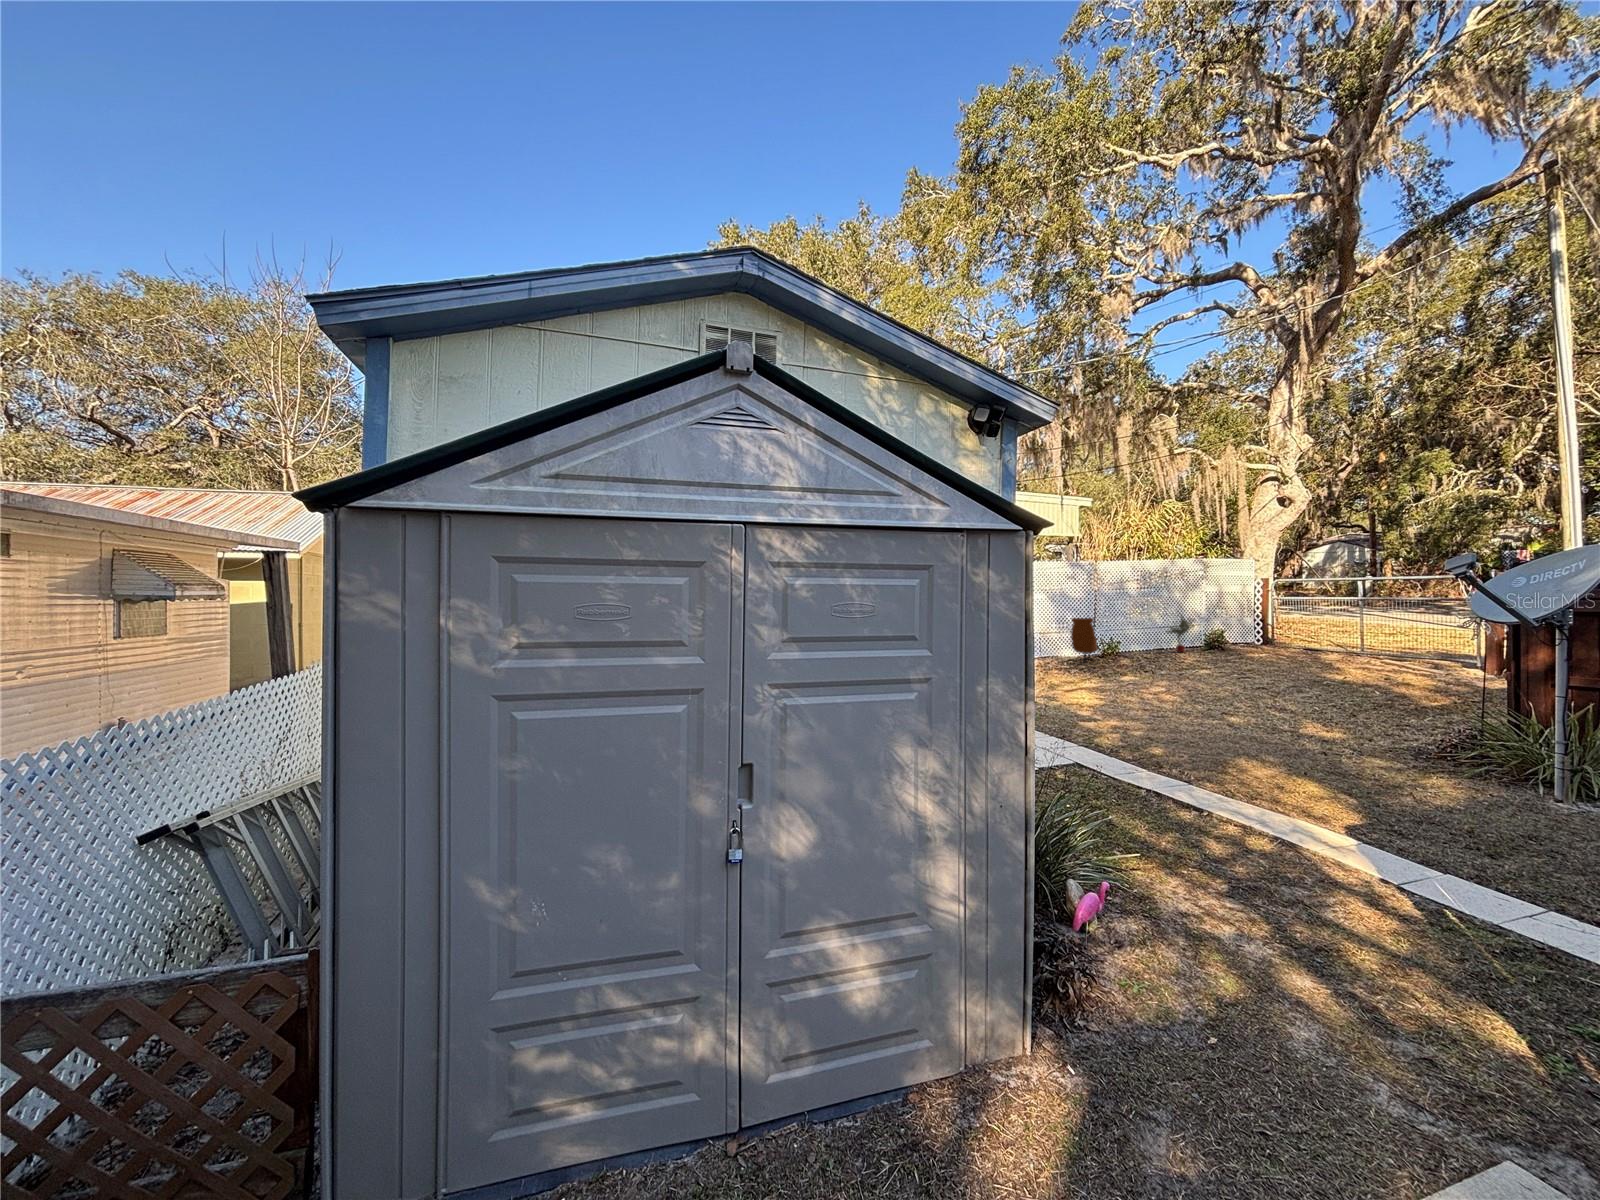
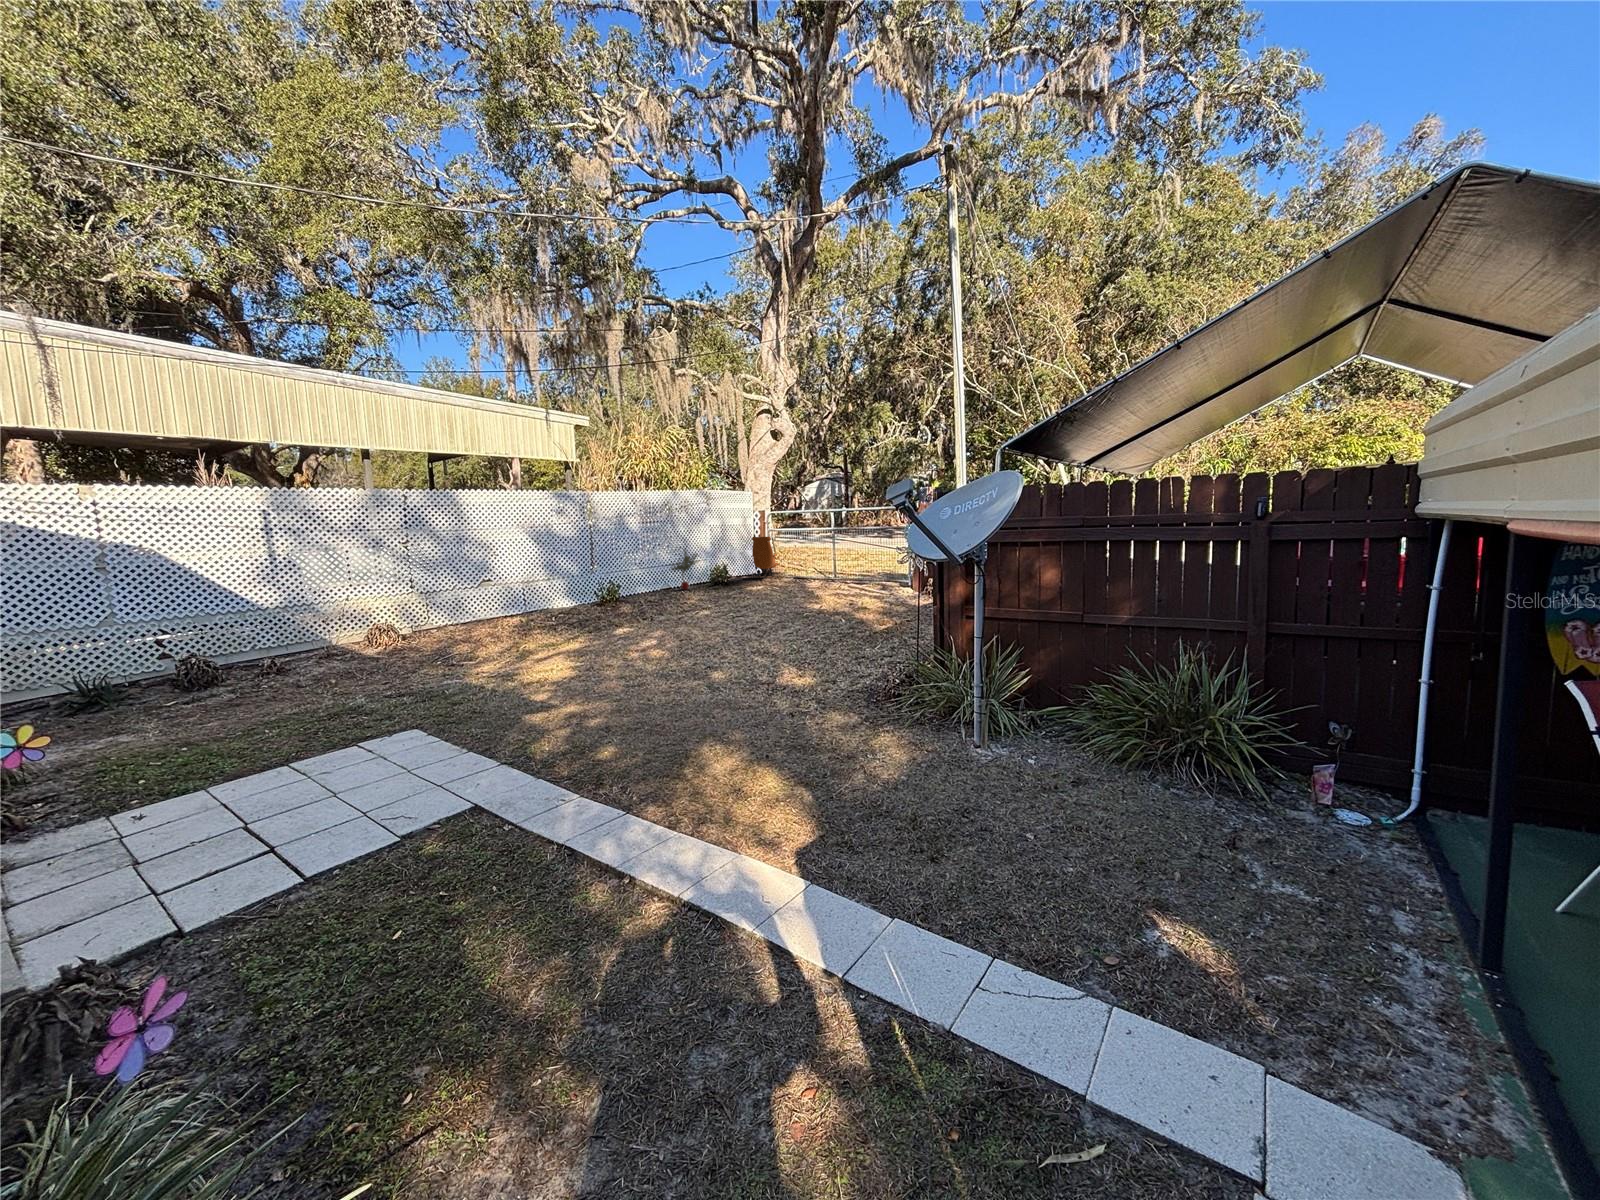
lounge chair: present [1071,618,1099,663] -> present [752,536,778,579]

